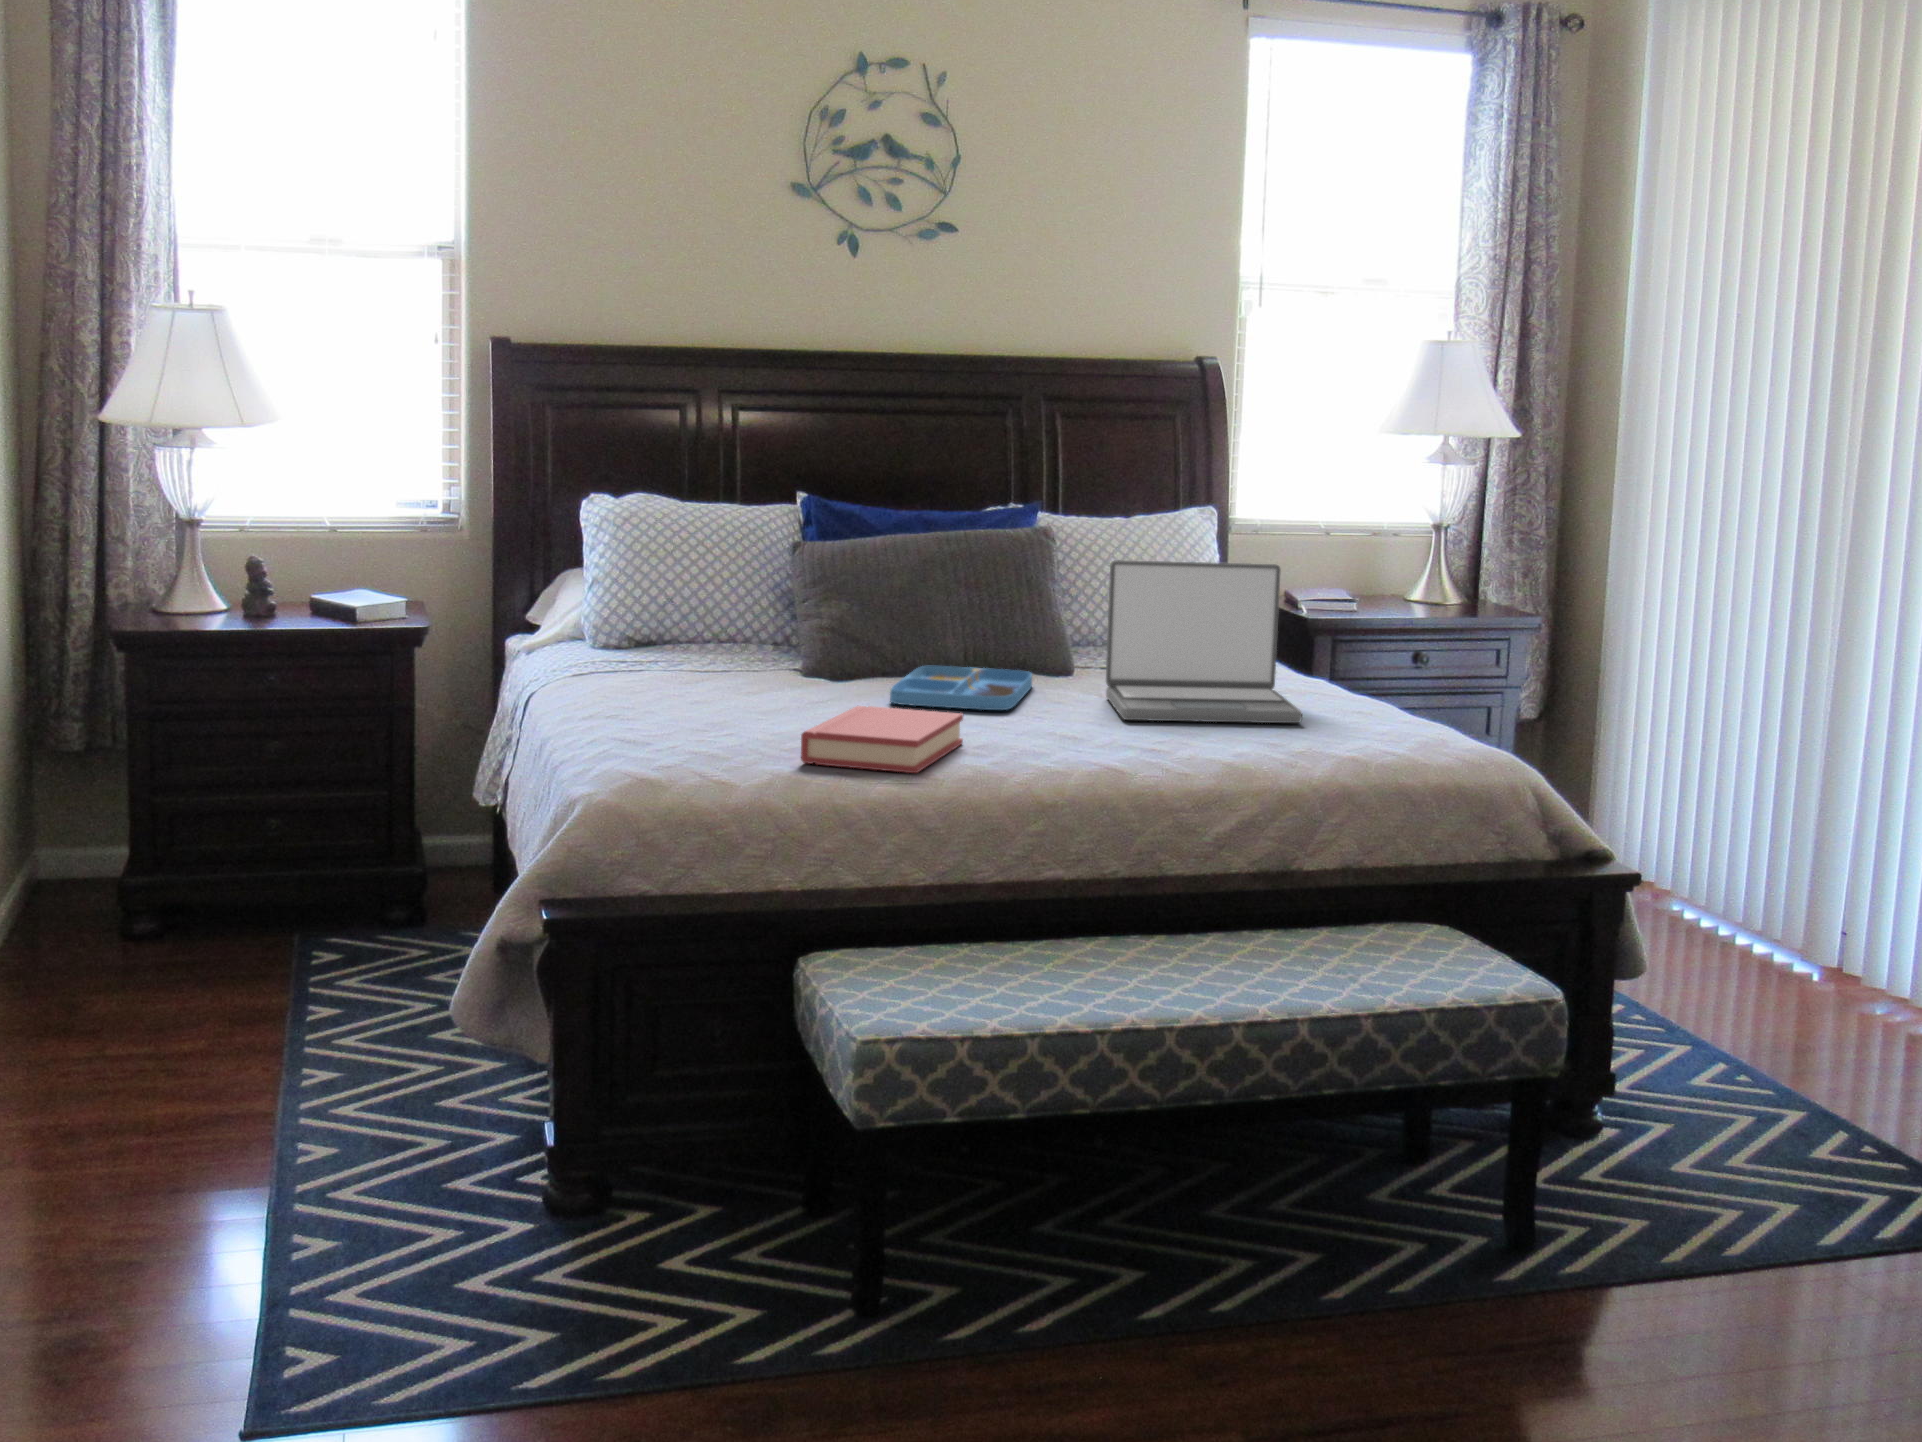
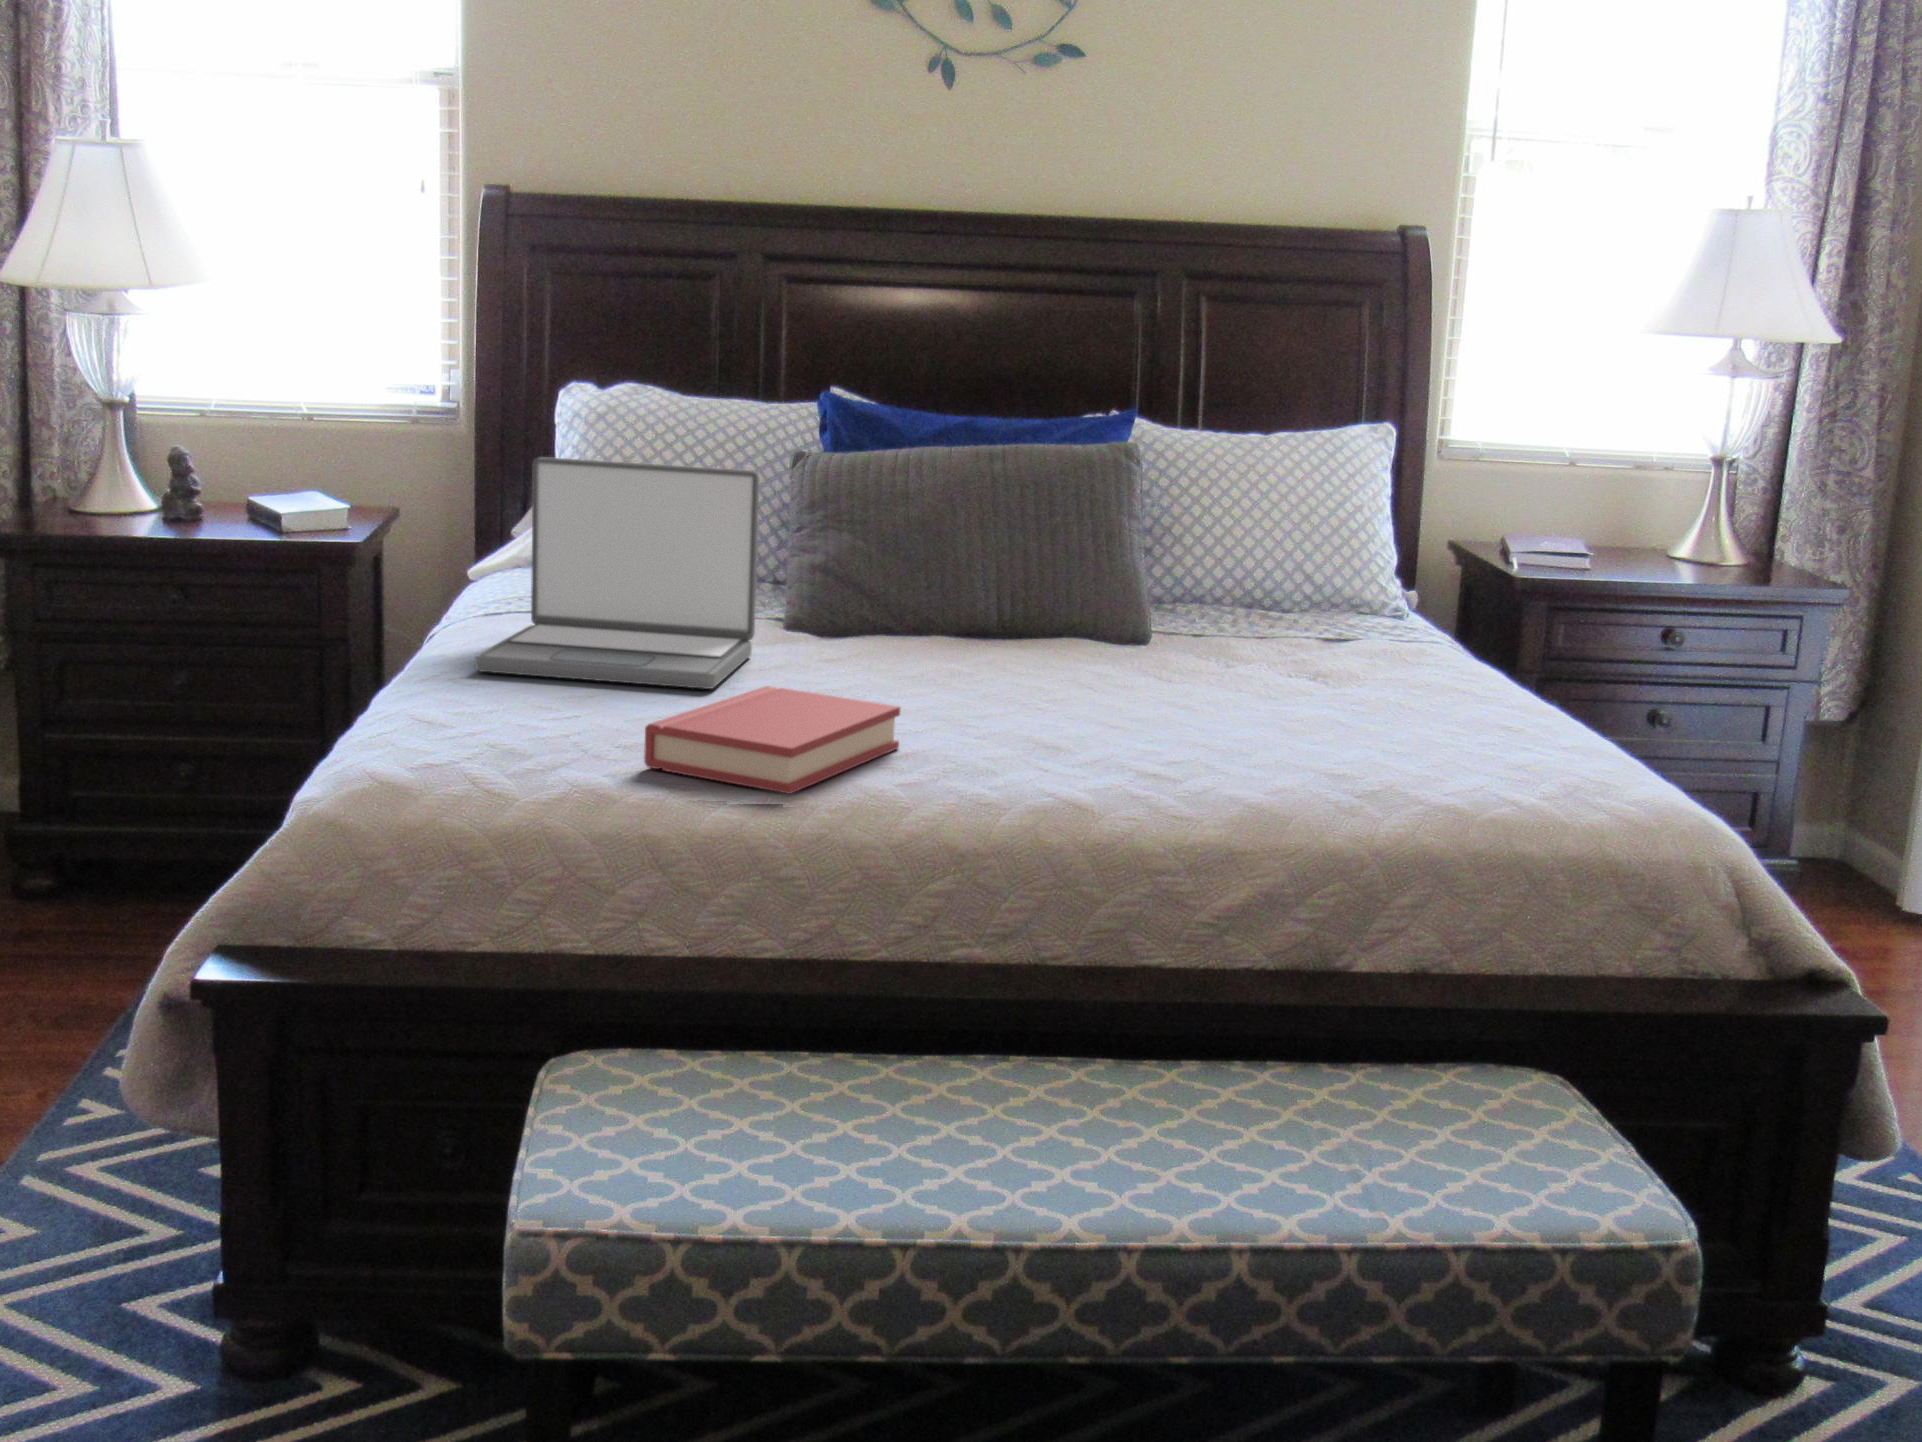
laptop: present [1106,560,1302,723] -> present [475,457,759,689]
tray: present [890,666,1032,710] -> none [853,627,1070,698]

